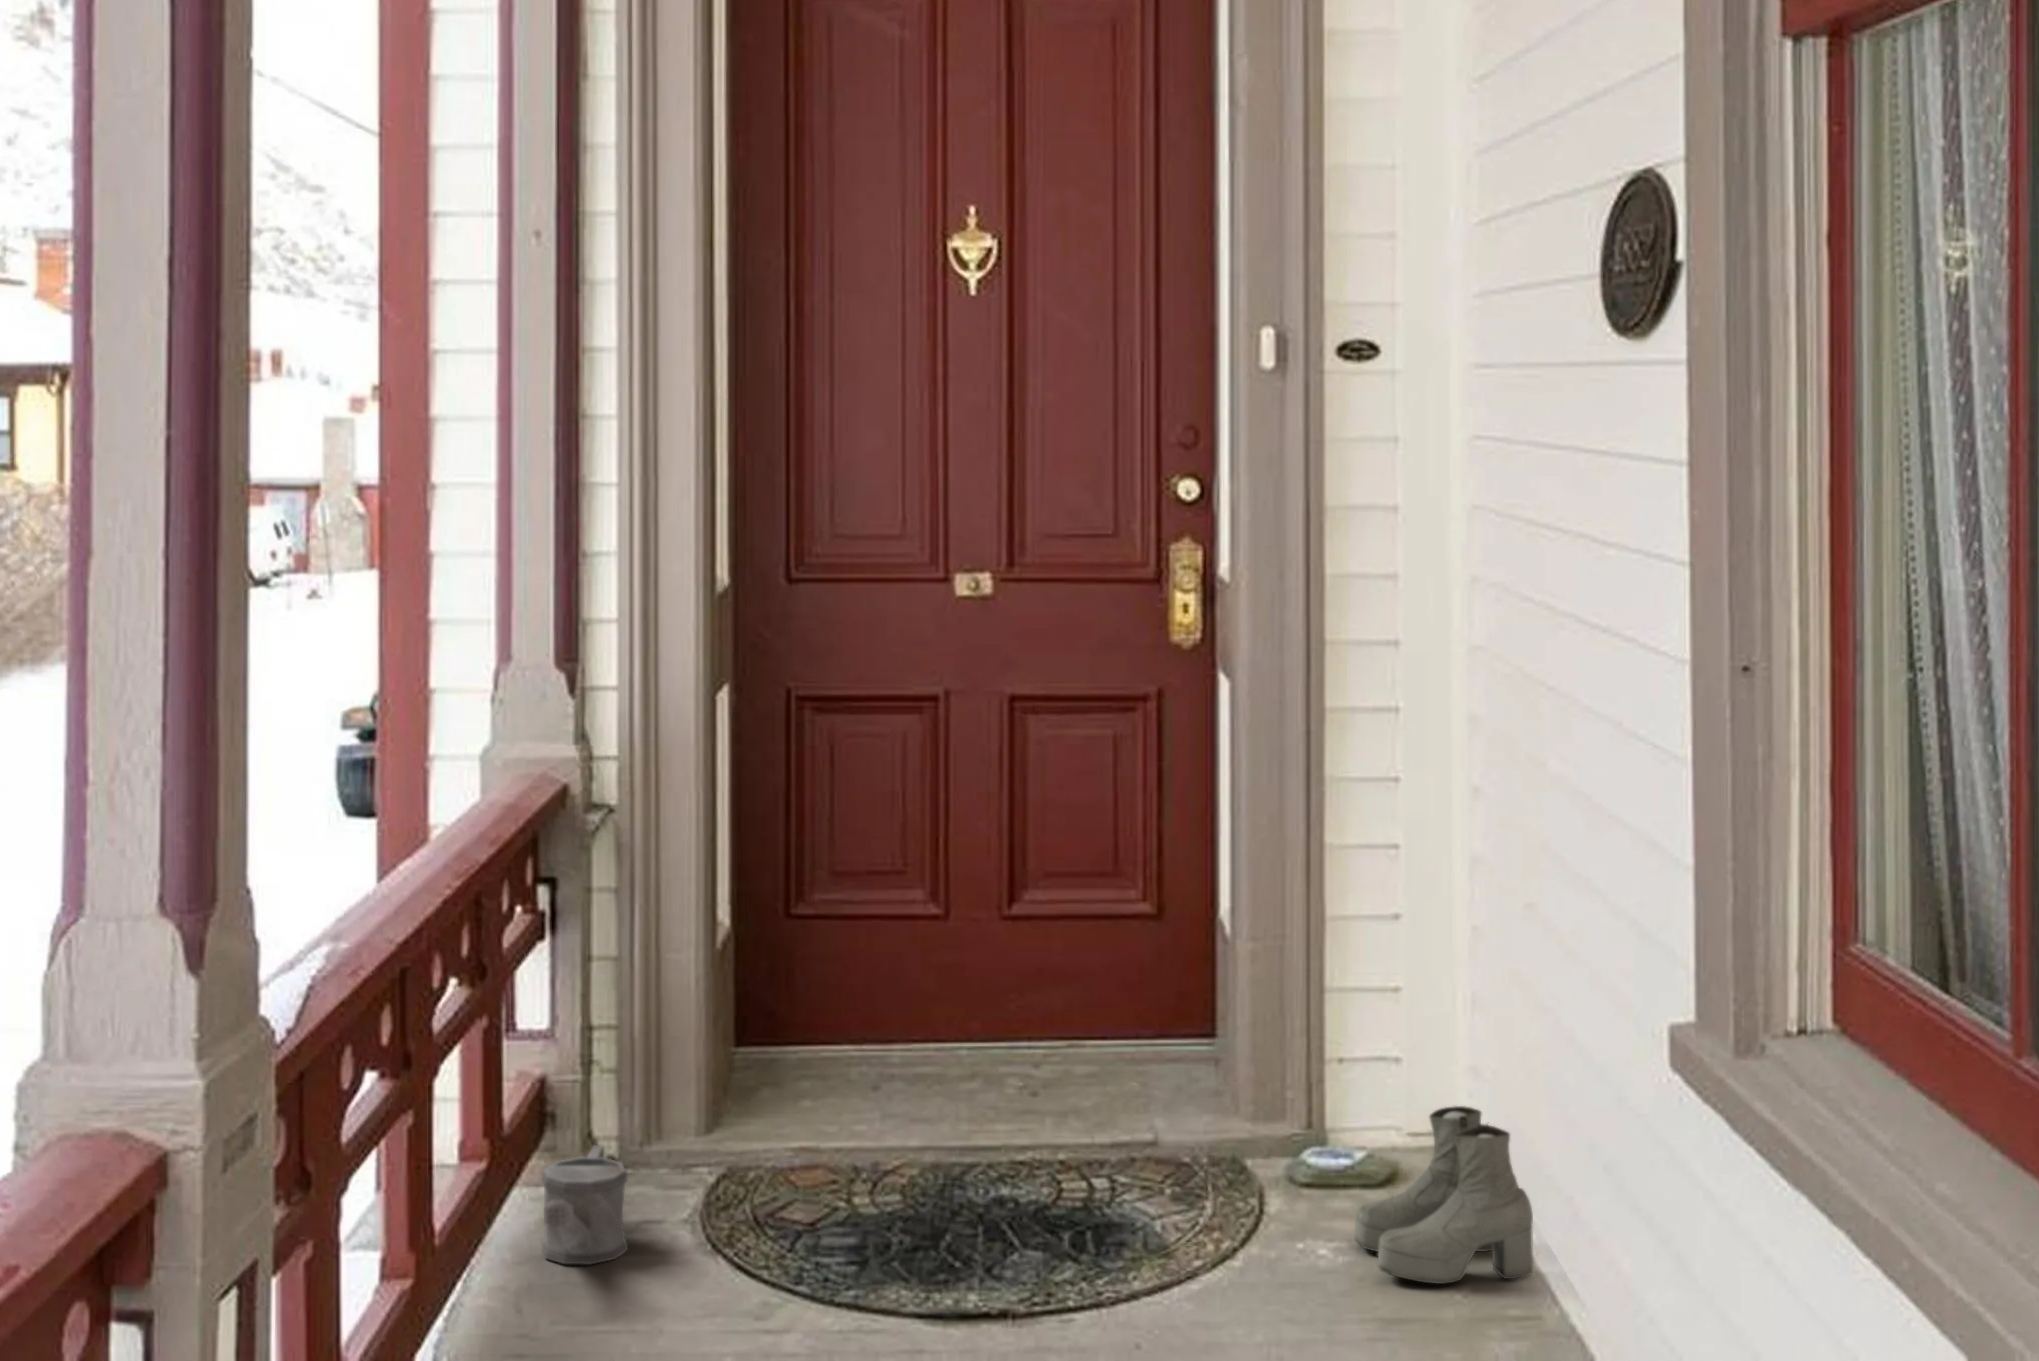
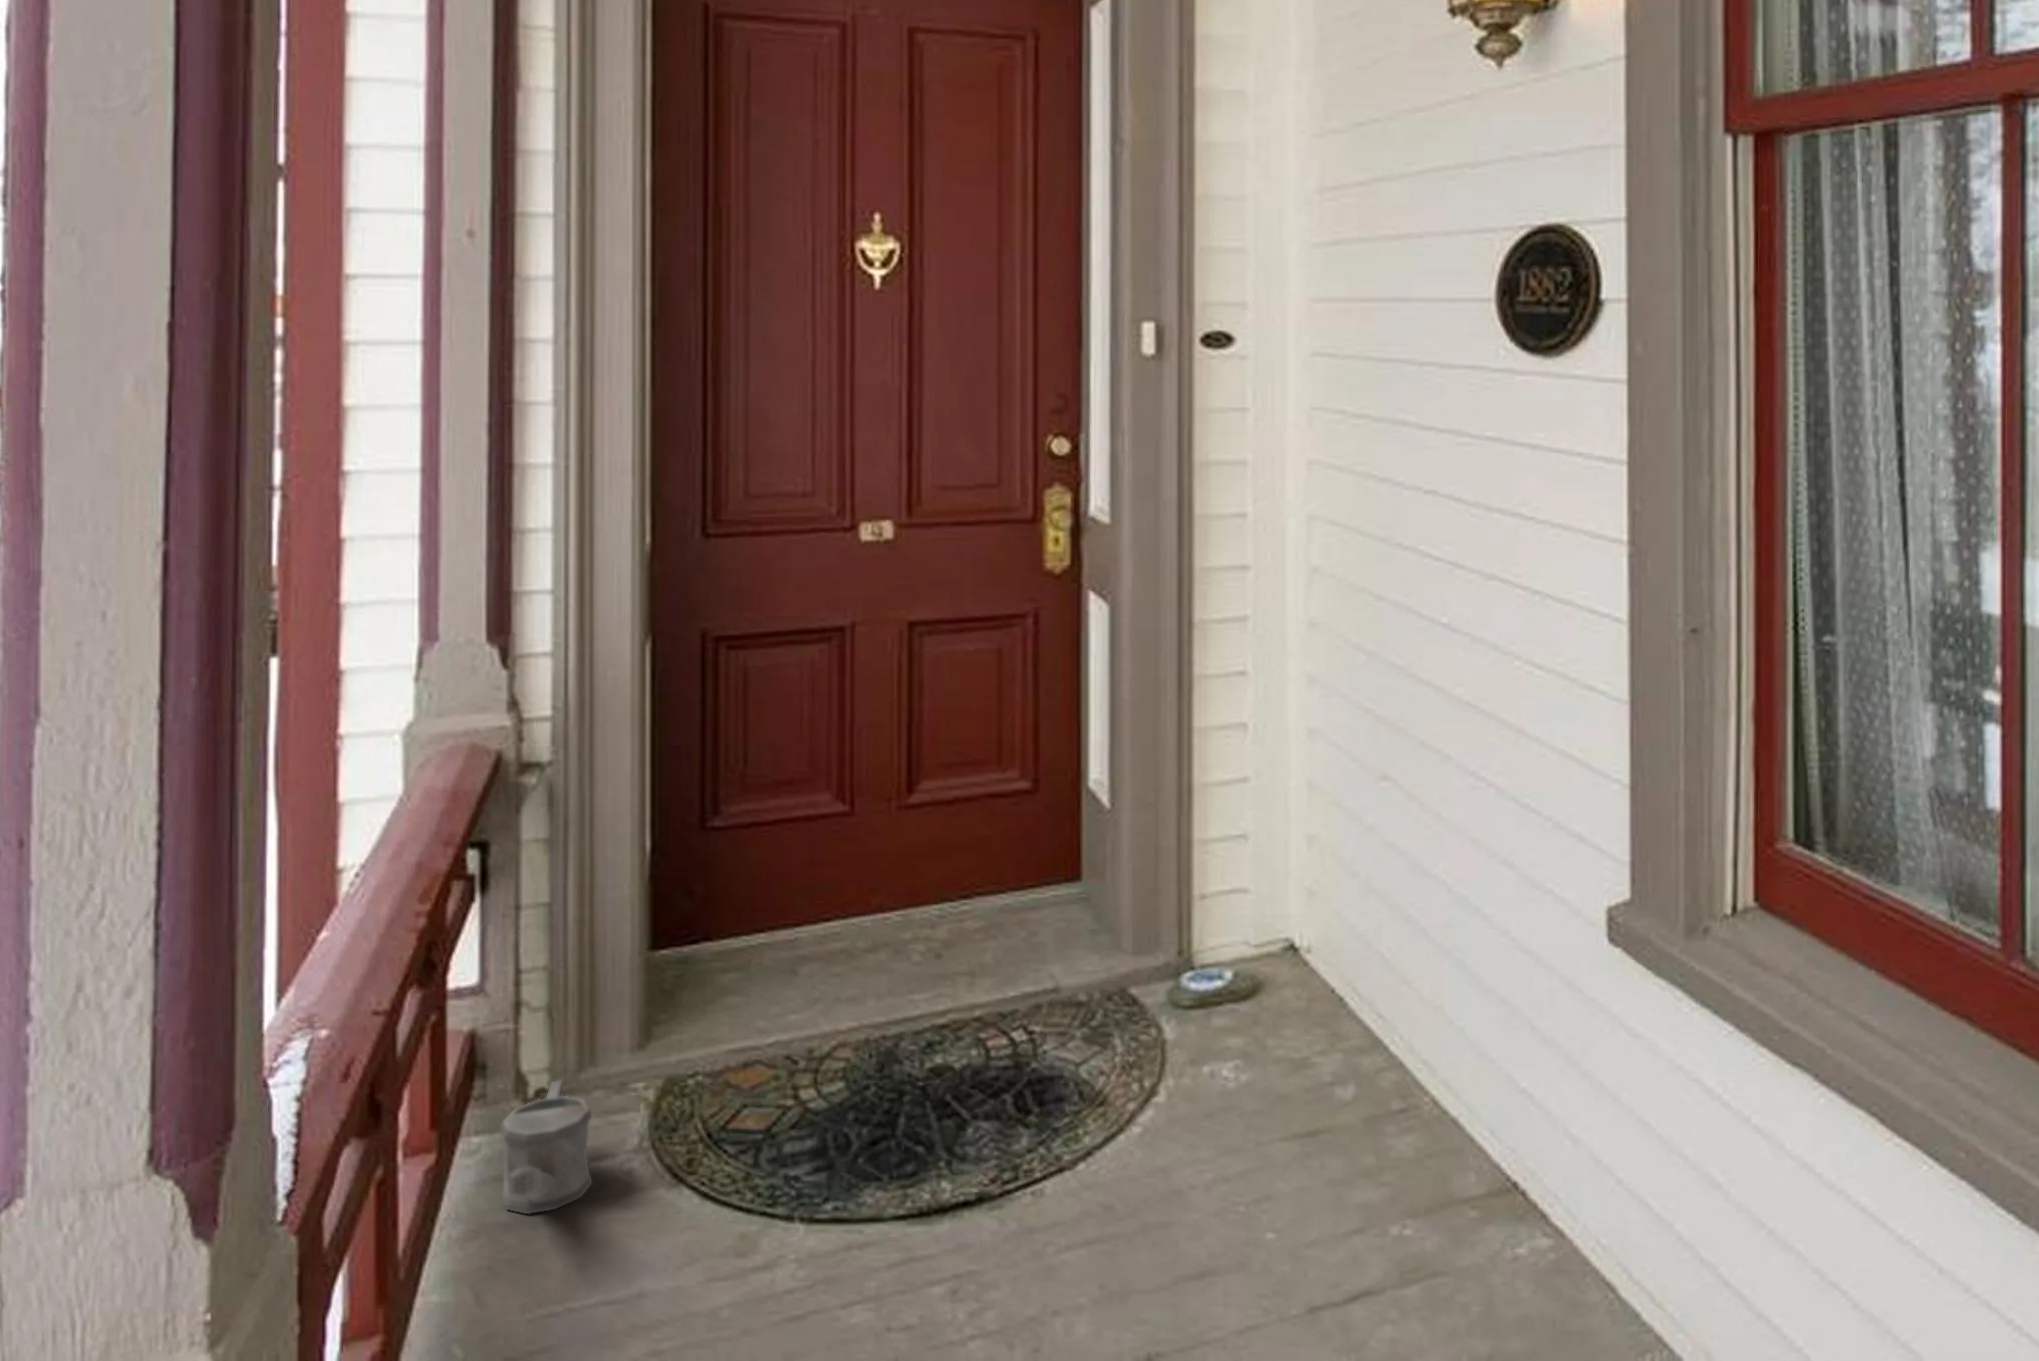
boots: present [1355,1106,1533,1284] -> none [1252,946,1402,1105]

